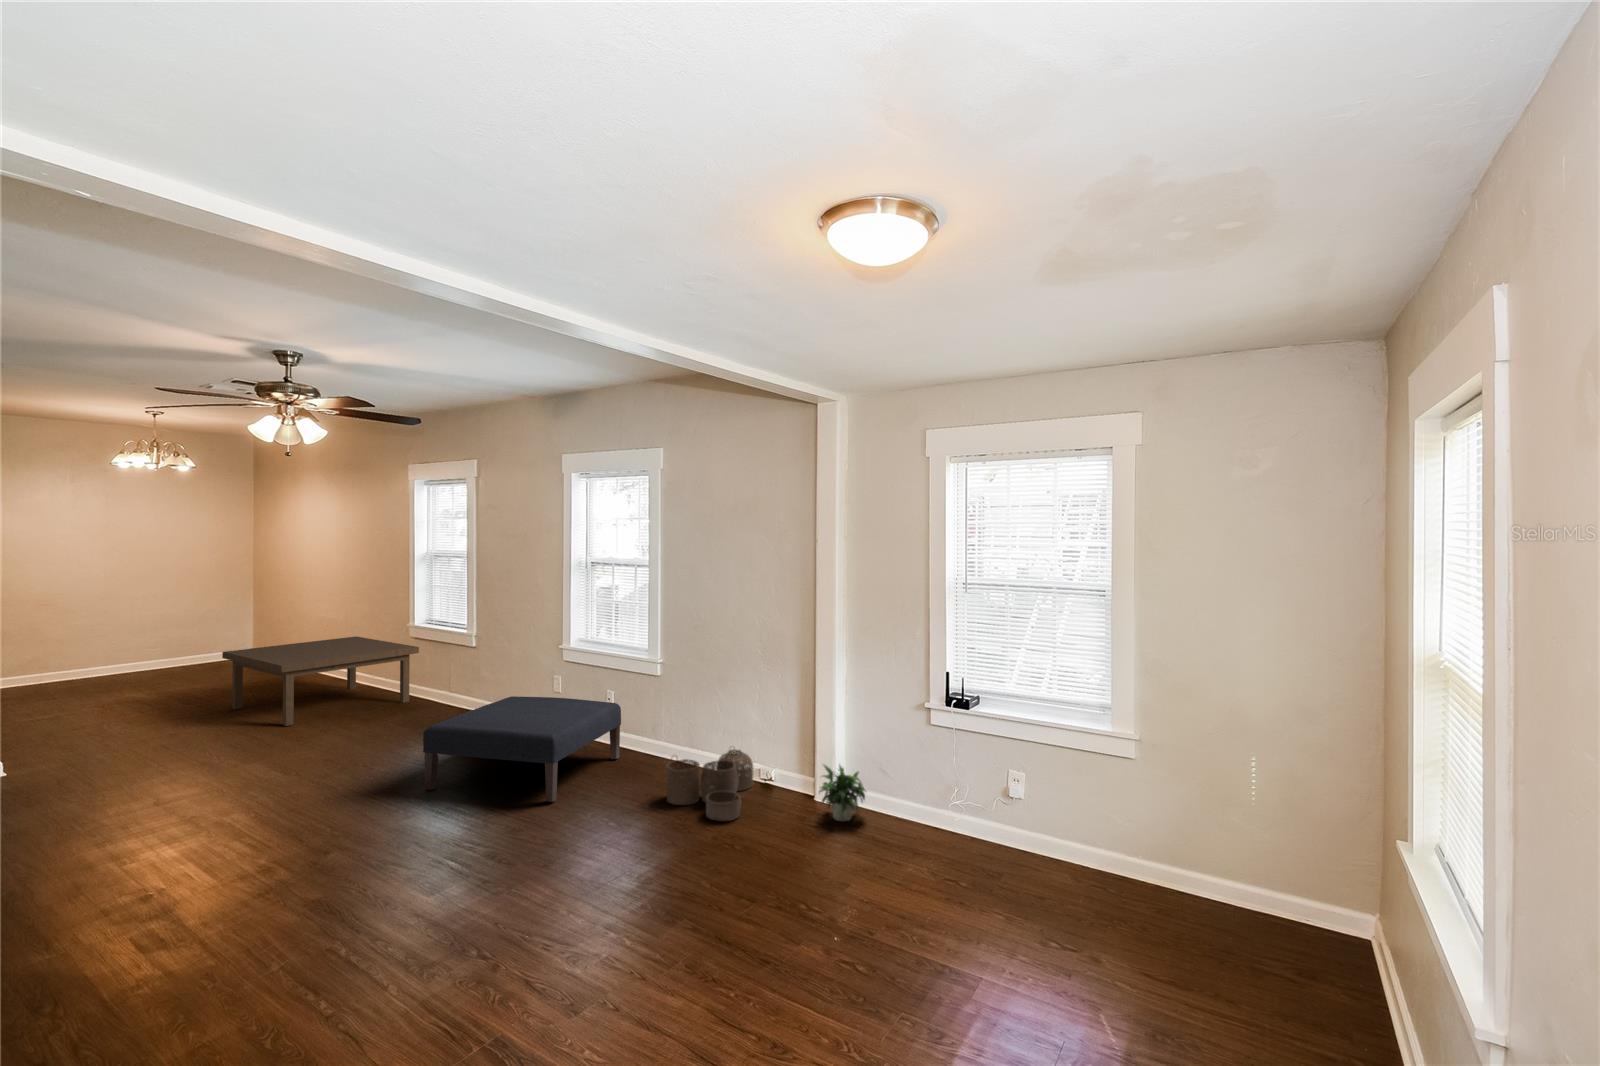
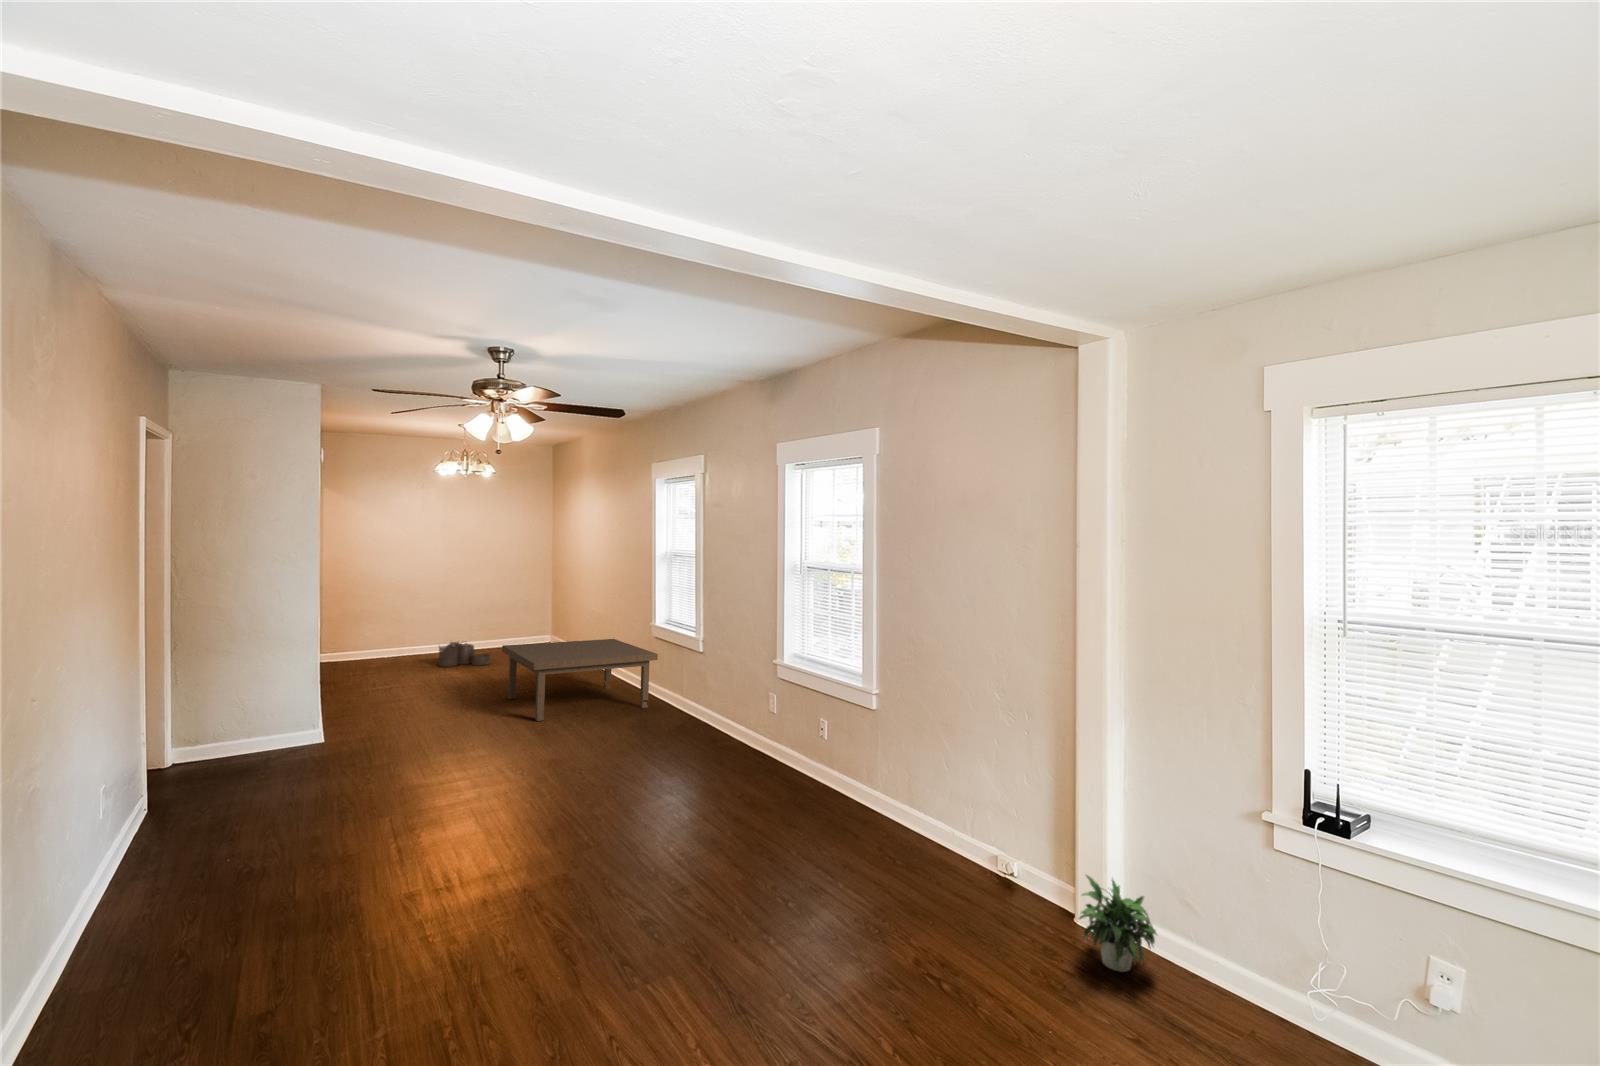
ottoman: present [423,696,621,802] -> none [617,718,831,857]
woven basket: present [666,749,753,821] -> present [439,642,491,667]

